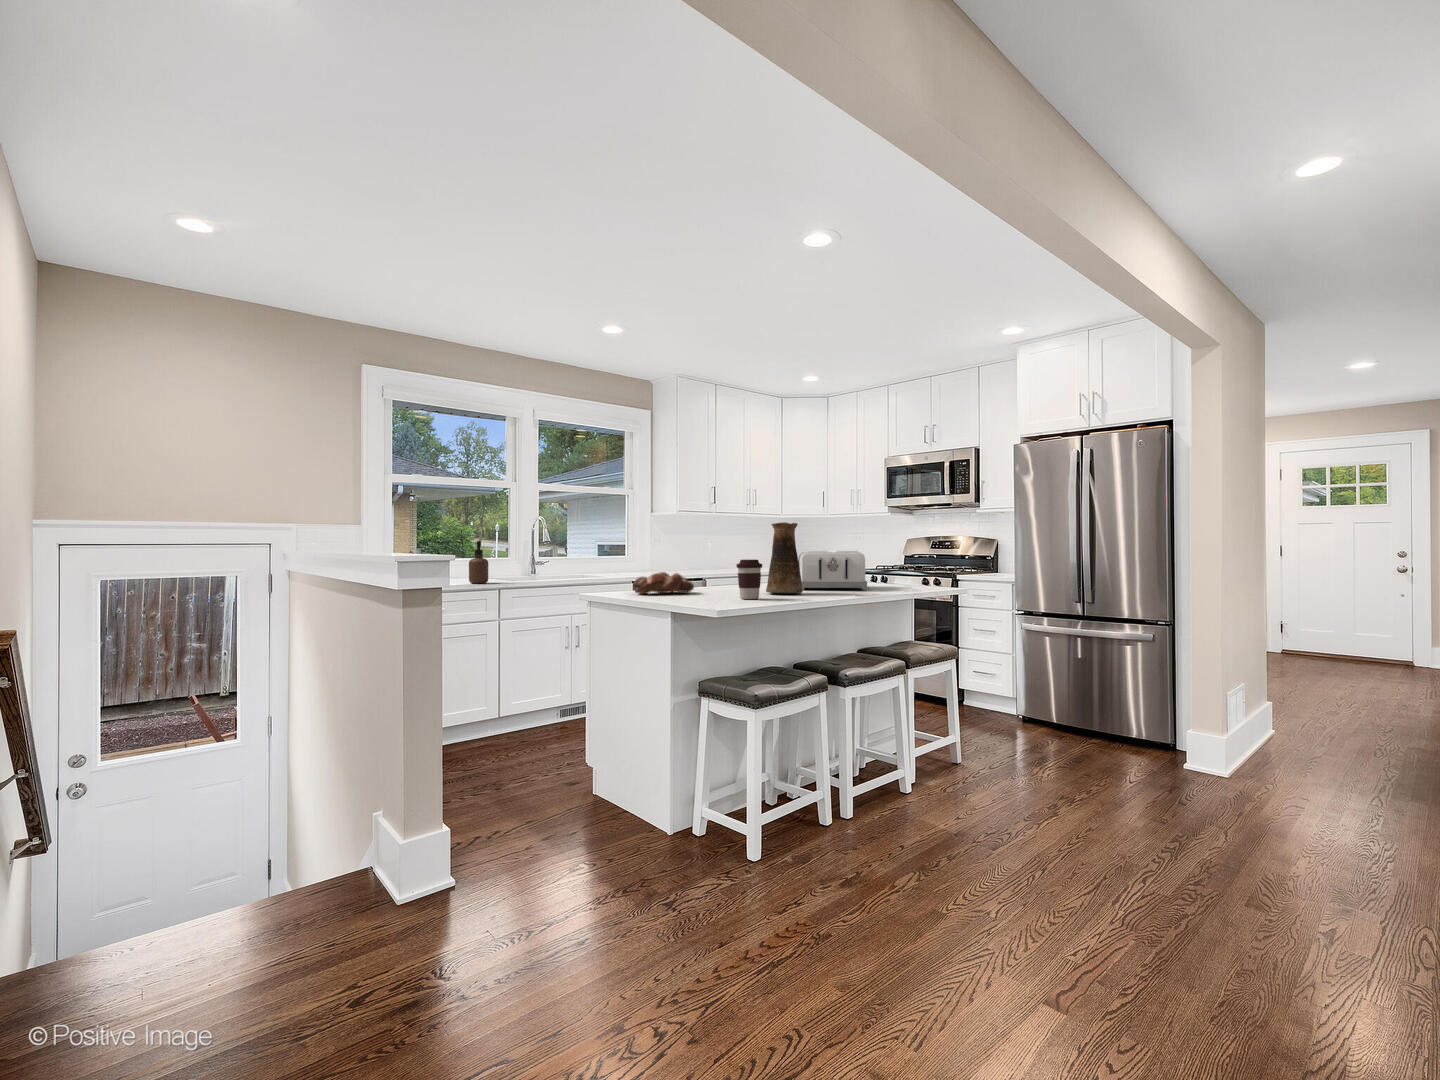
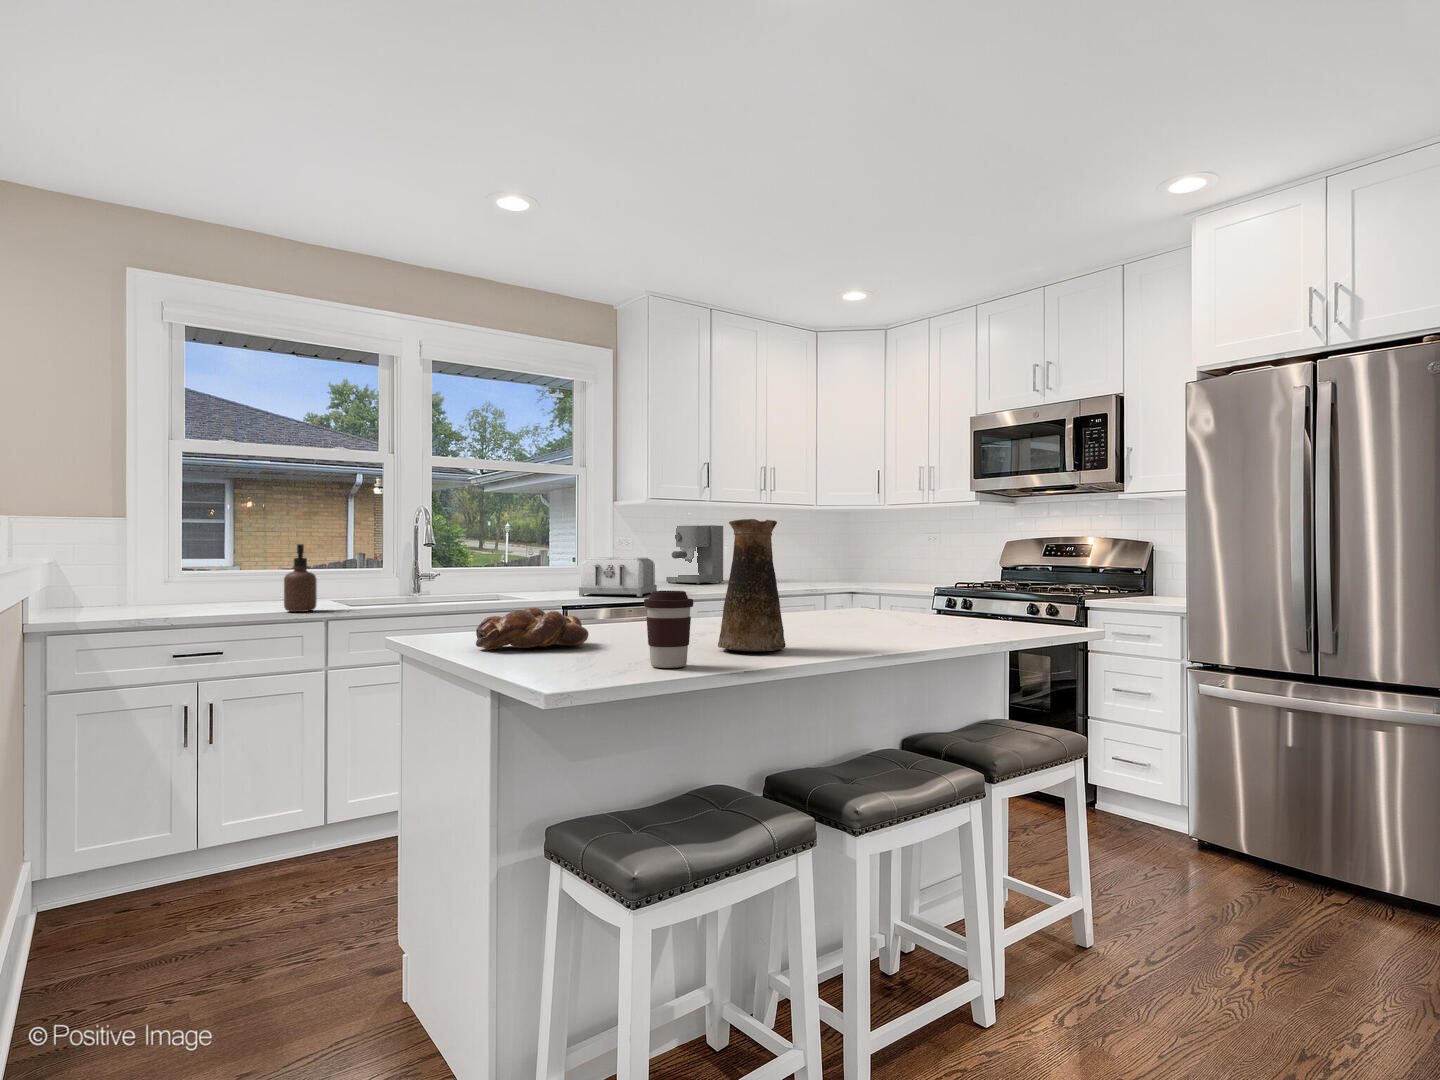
coffee maker: none [685,531,723,569] -> present [666,525,723,584]
toaster: present [798,551,867,590] -> present [579,557,657,596]

